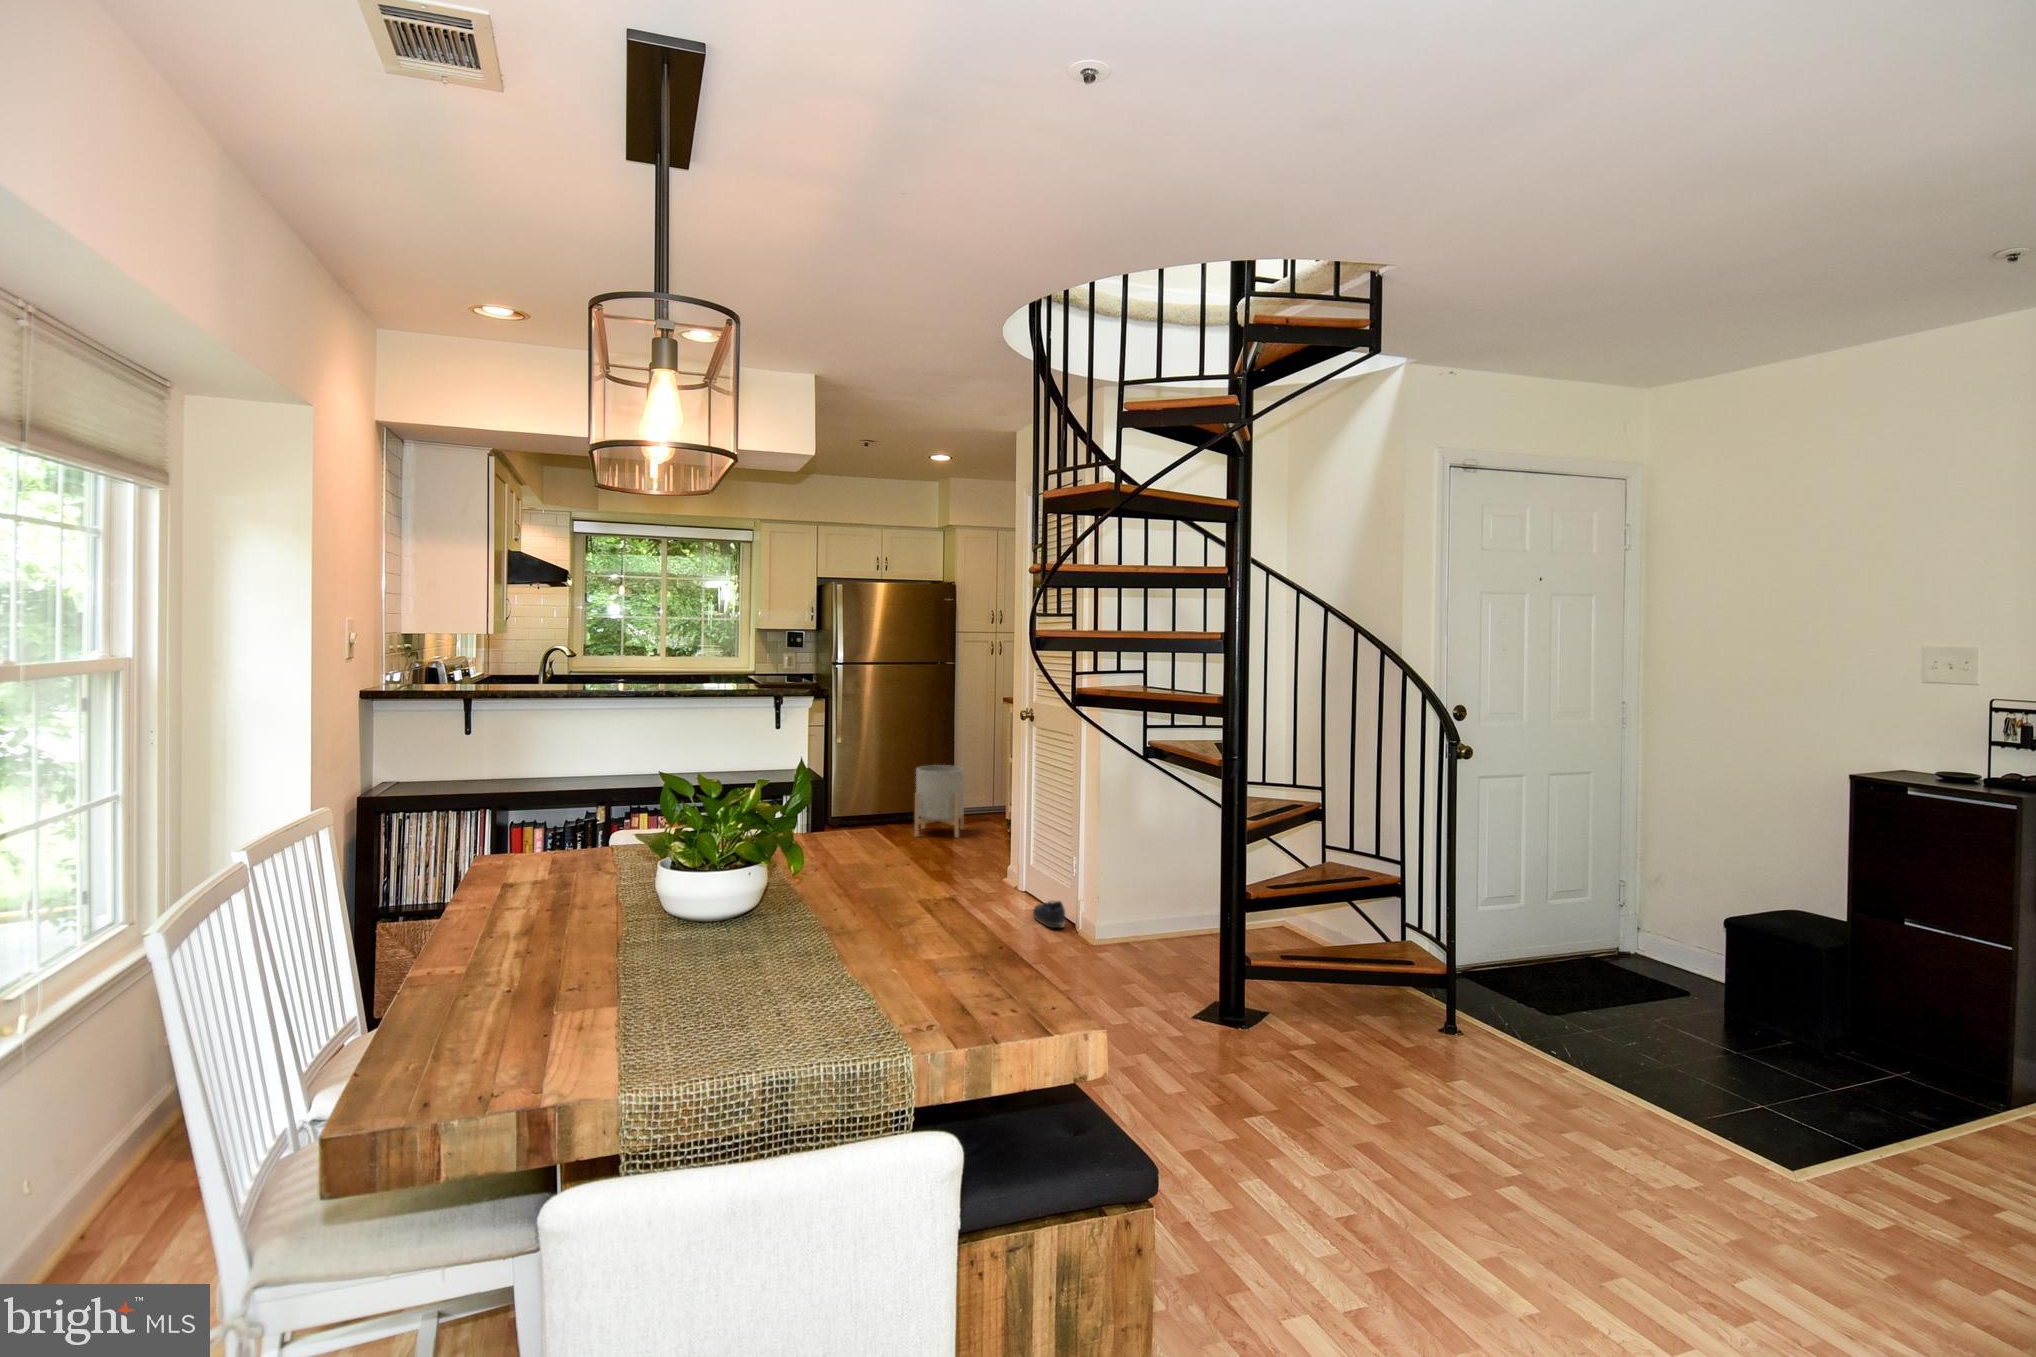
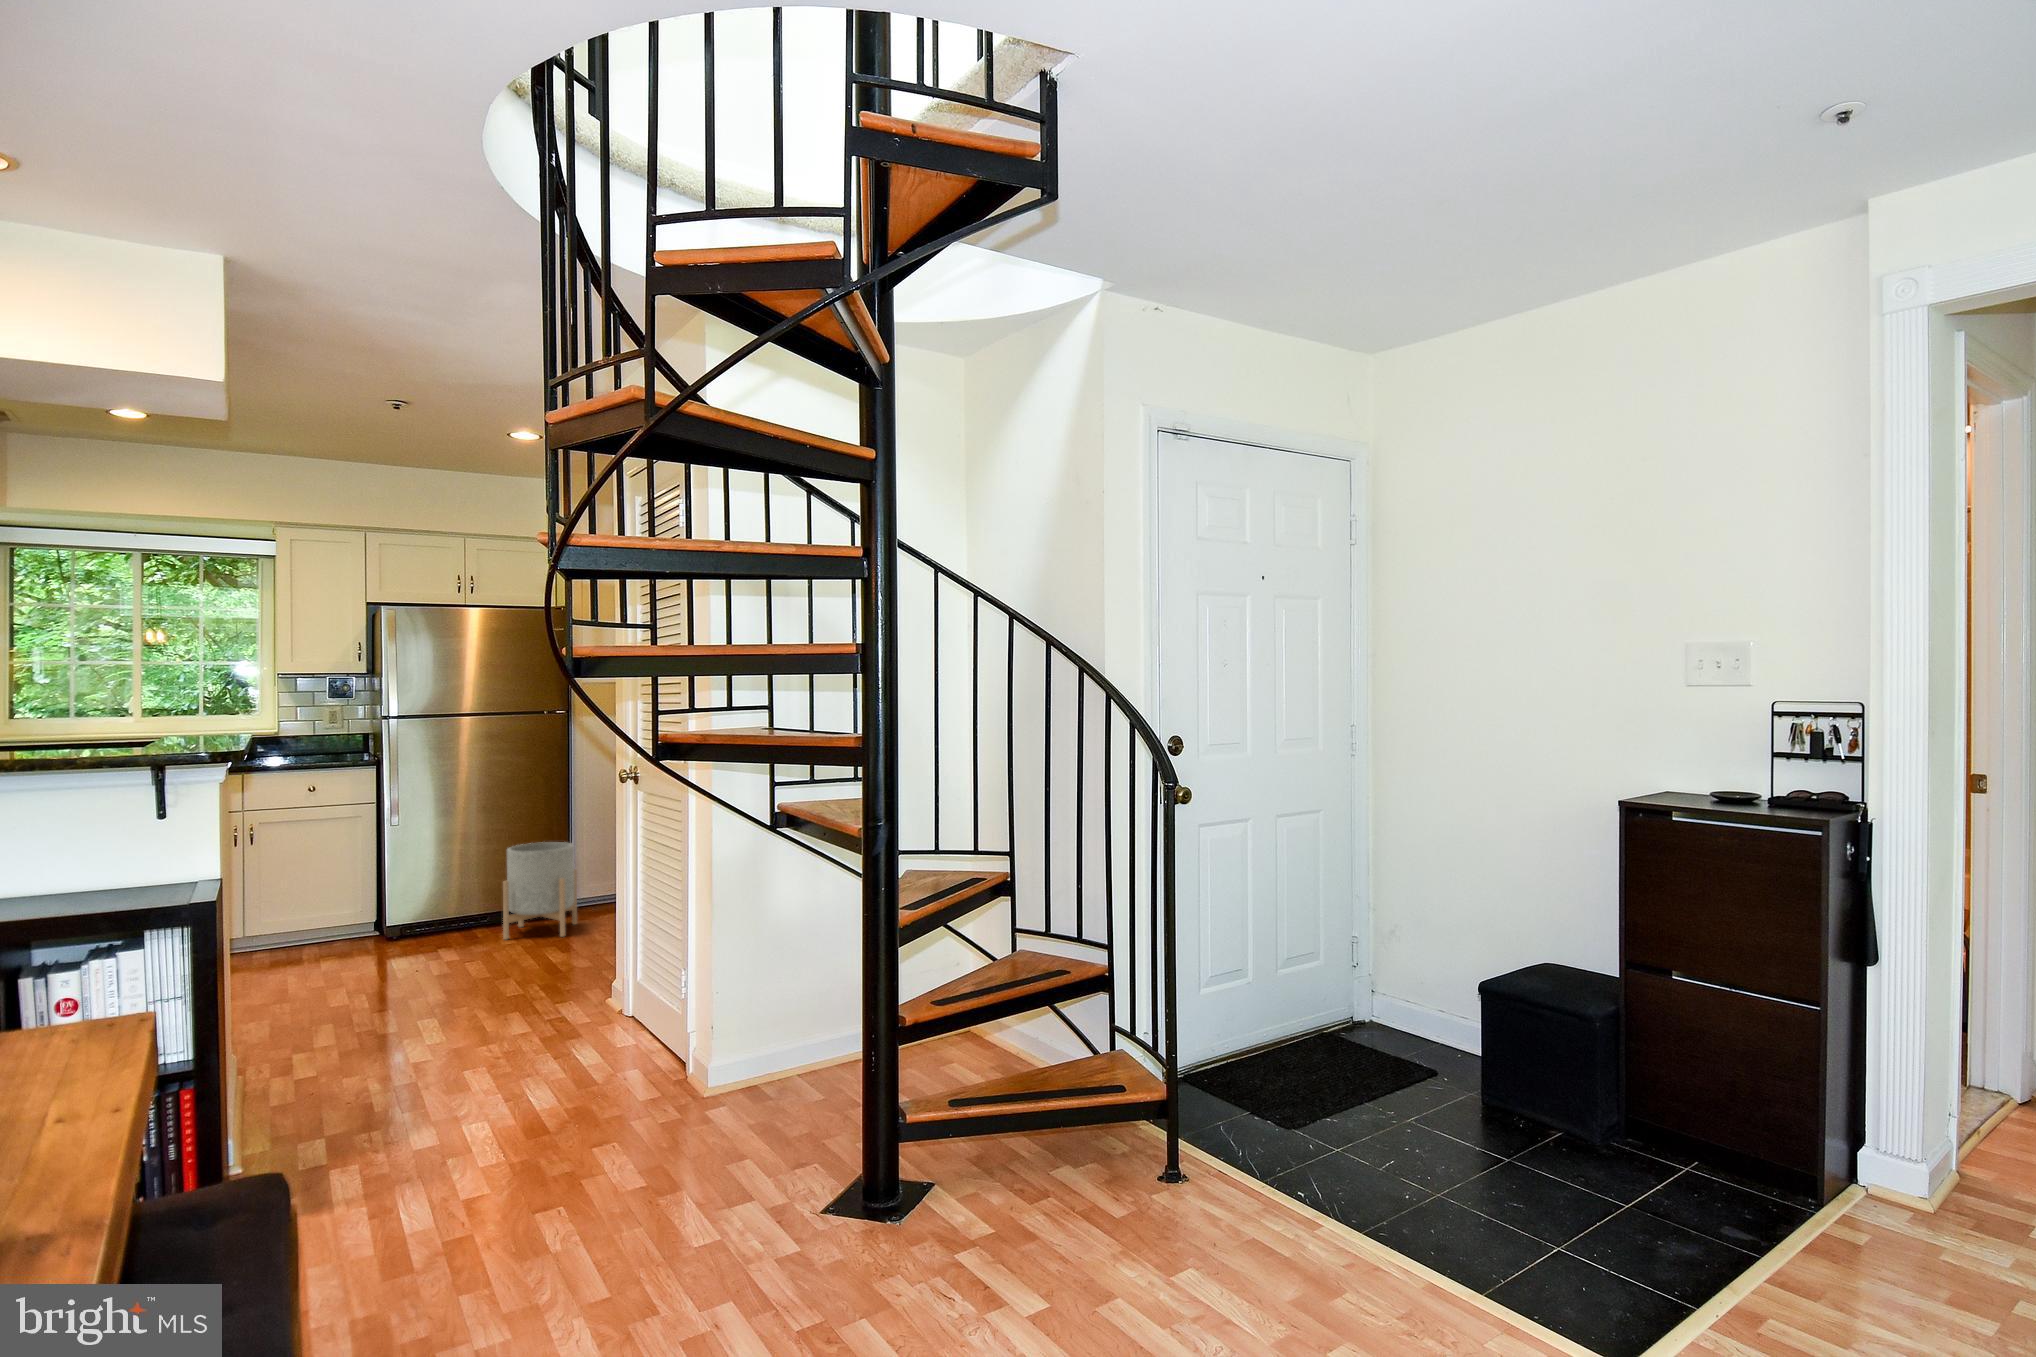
shoe: present [1033,901,1065,928] -> none [627,1028,670,1071]

